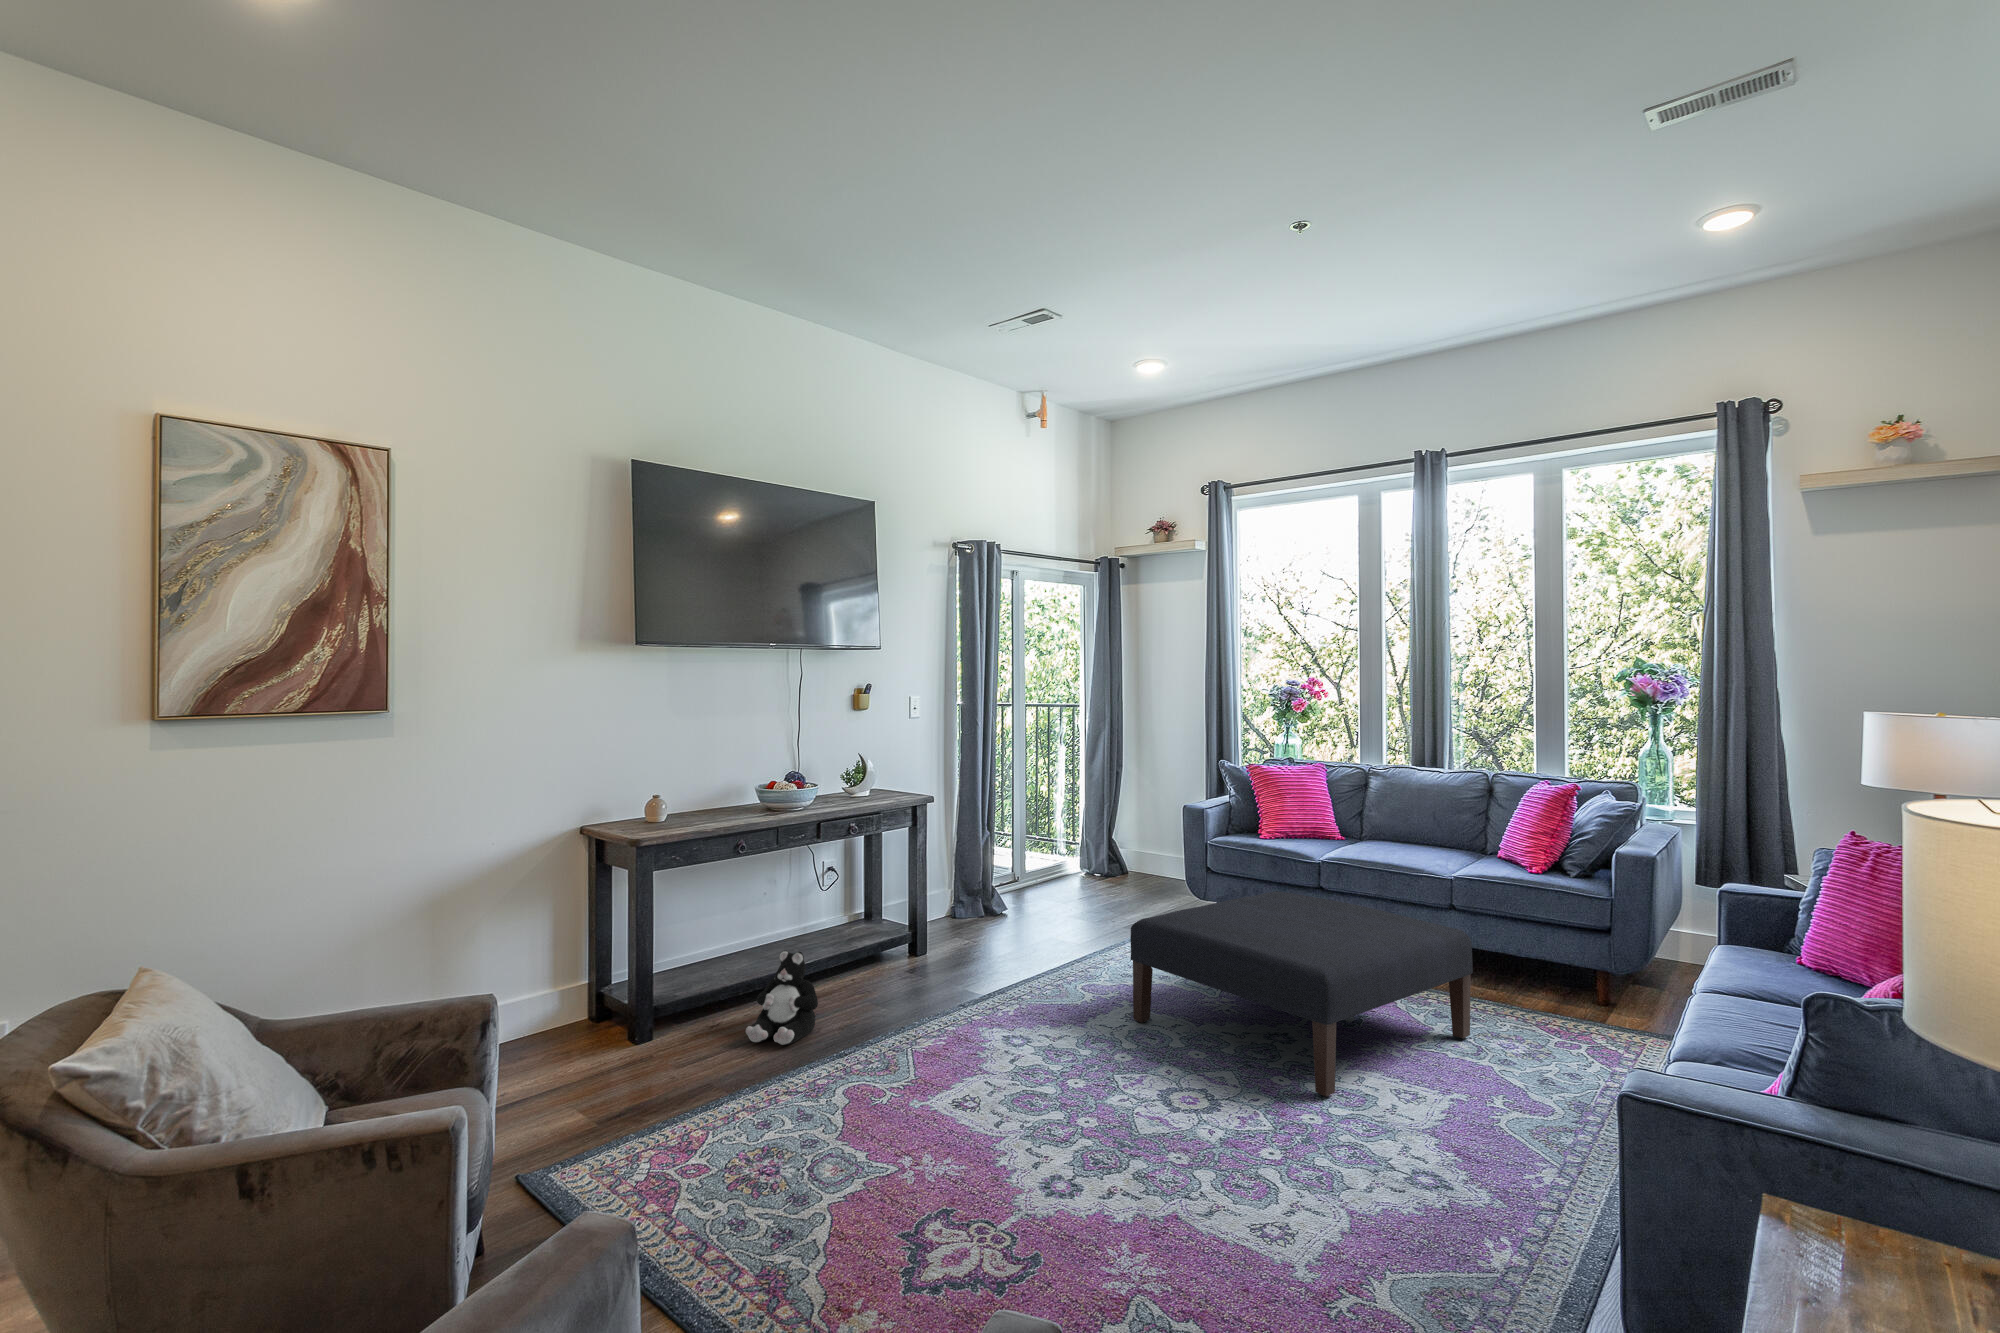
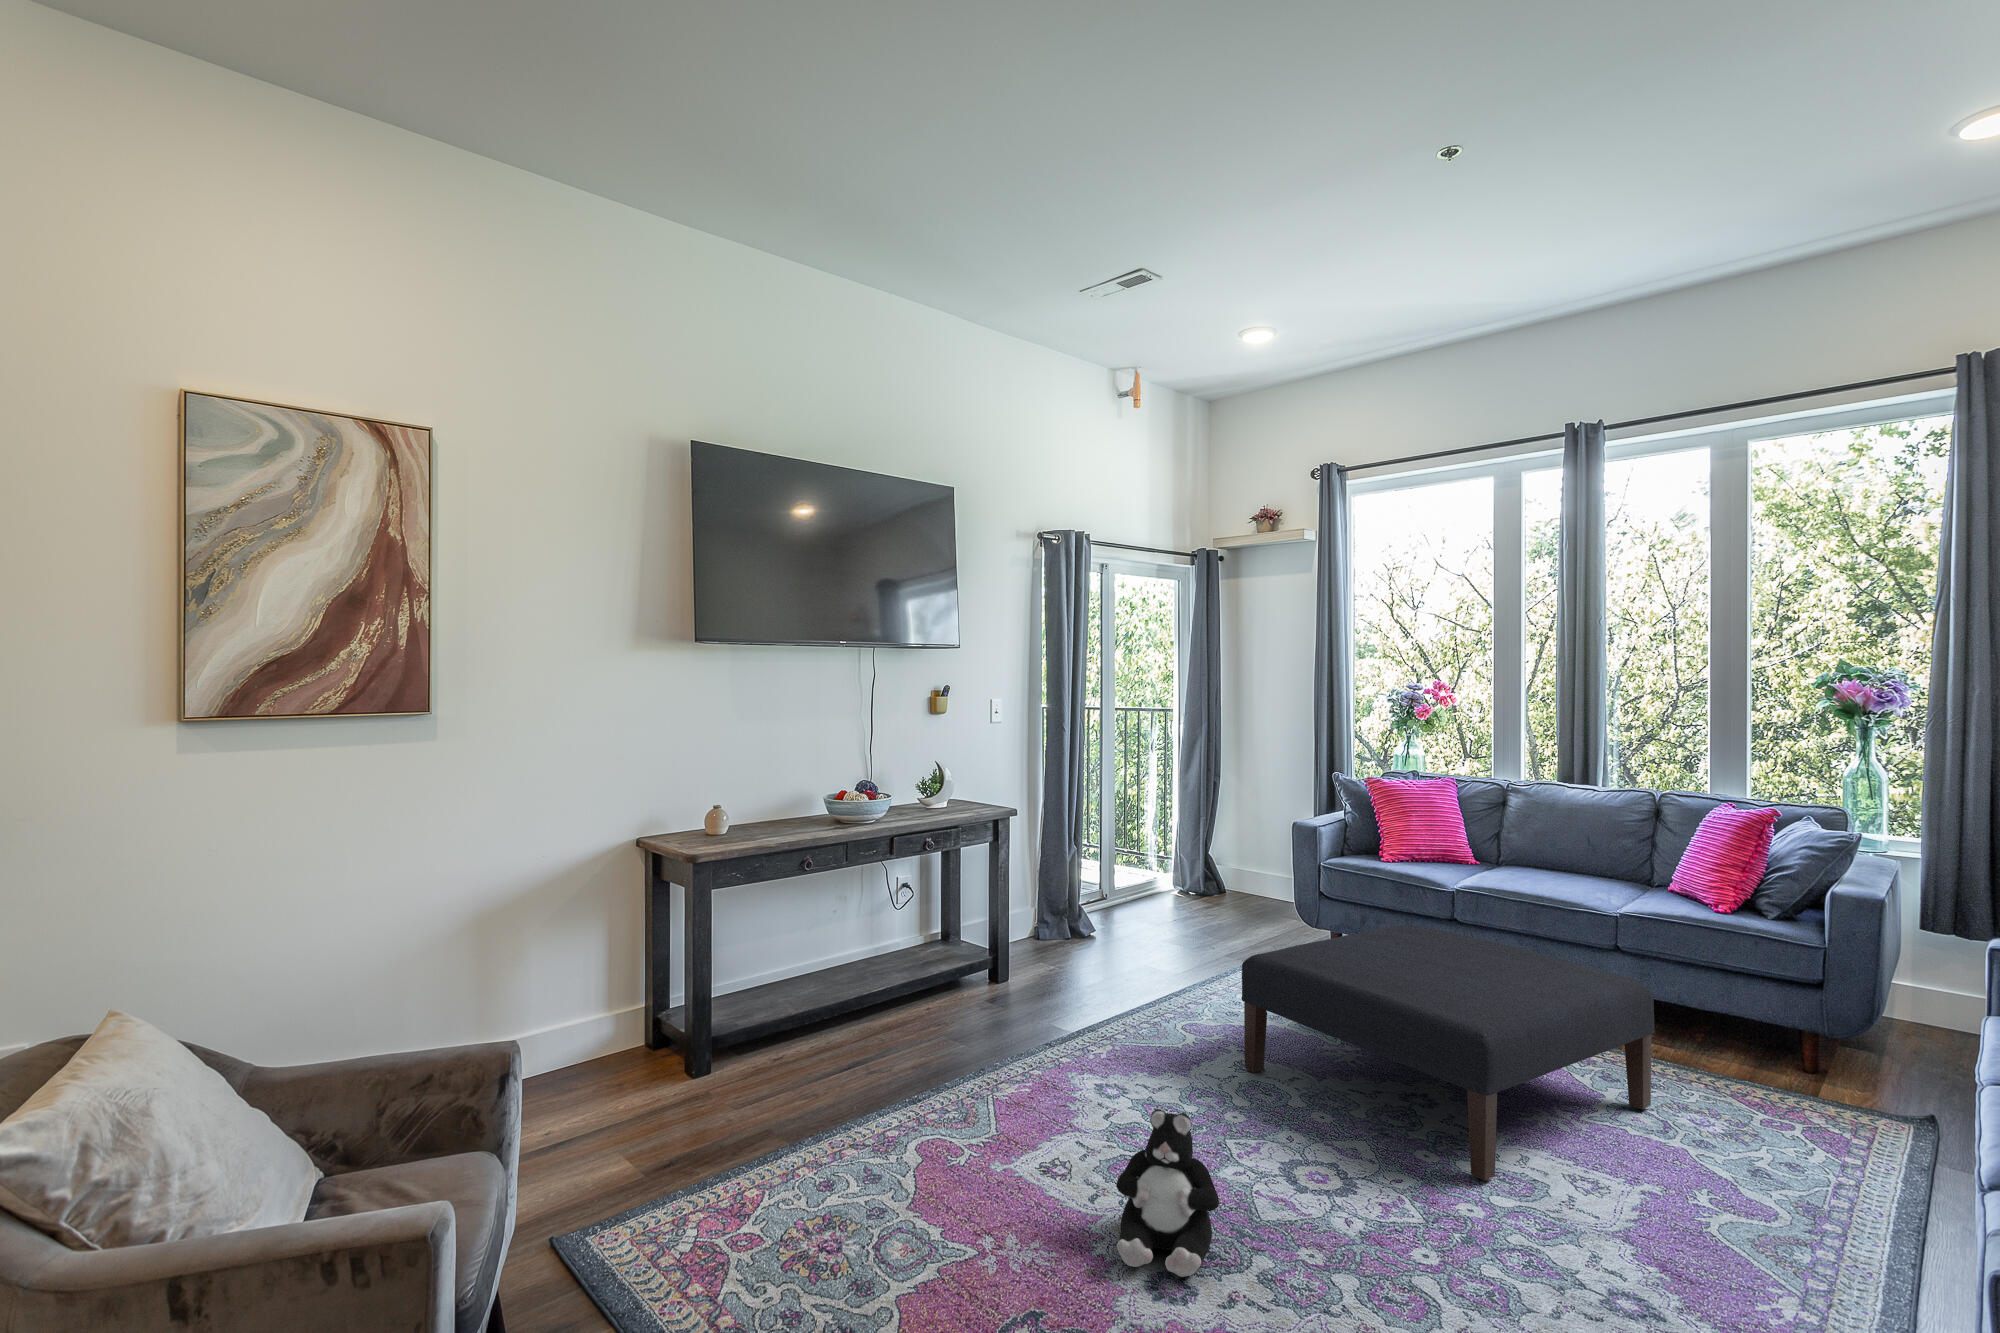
plush toy: present [746,951,818,1045] -> present [1116,1109,1219,1277]

